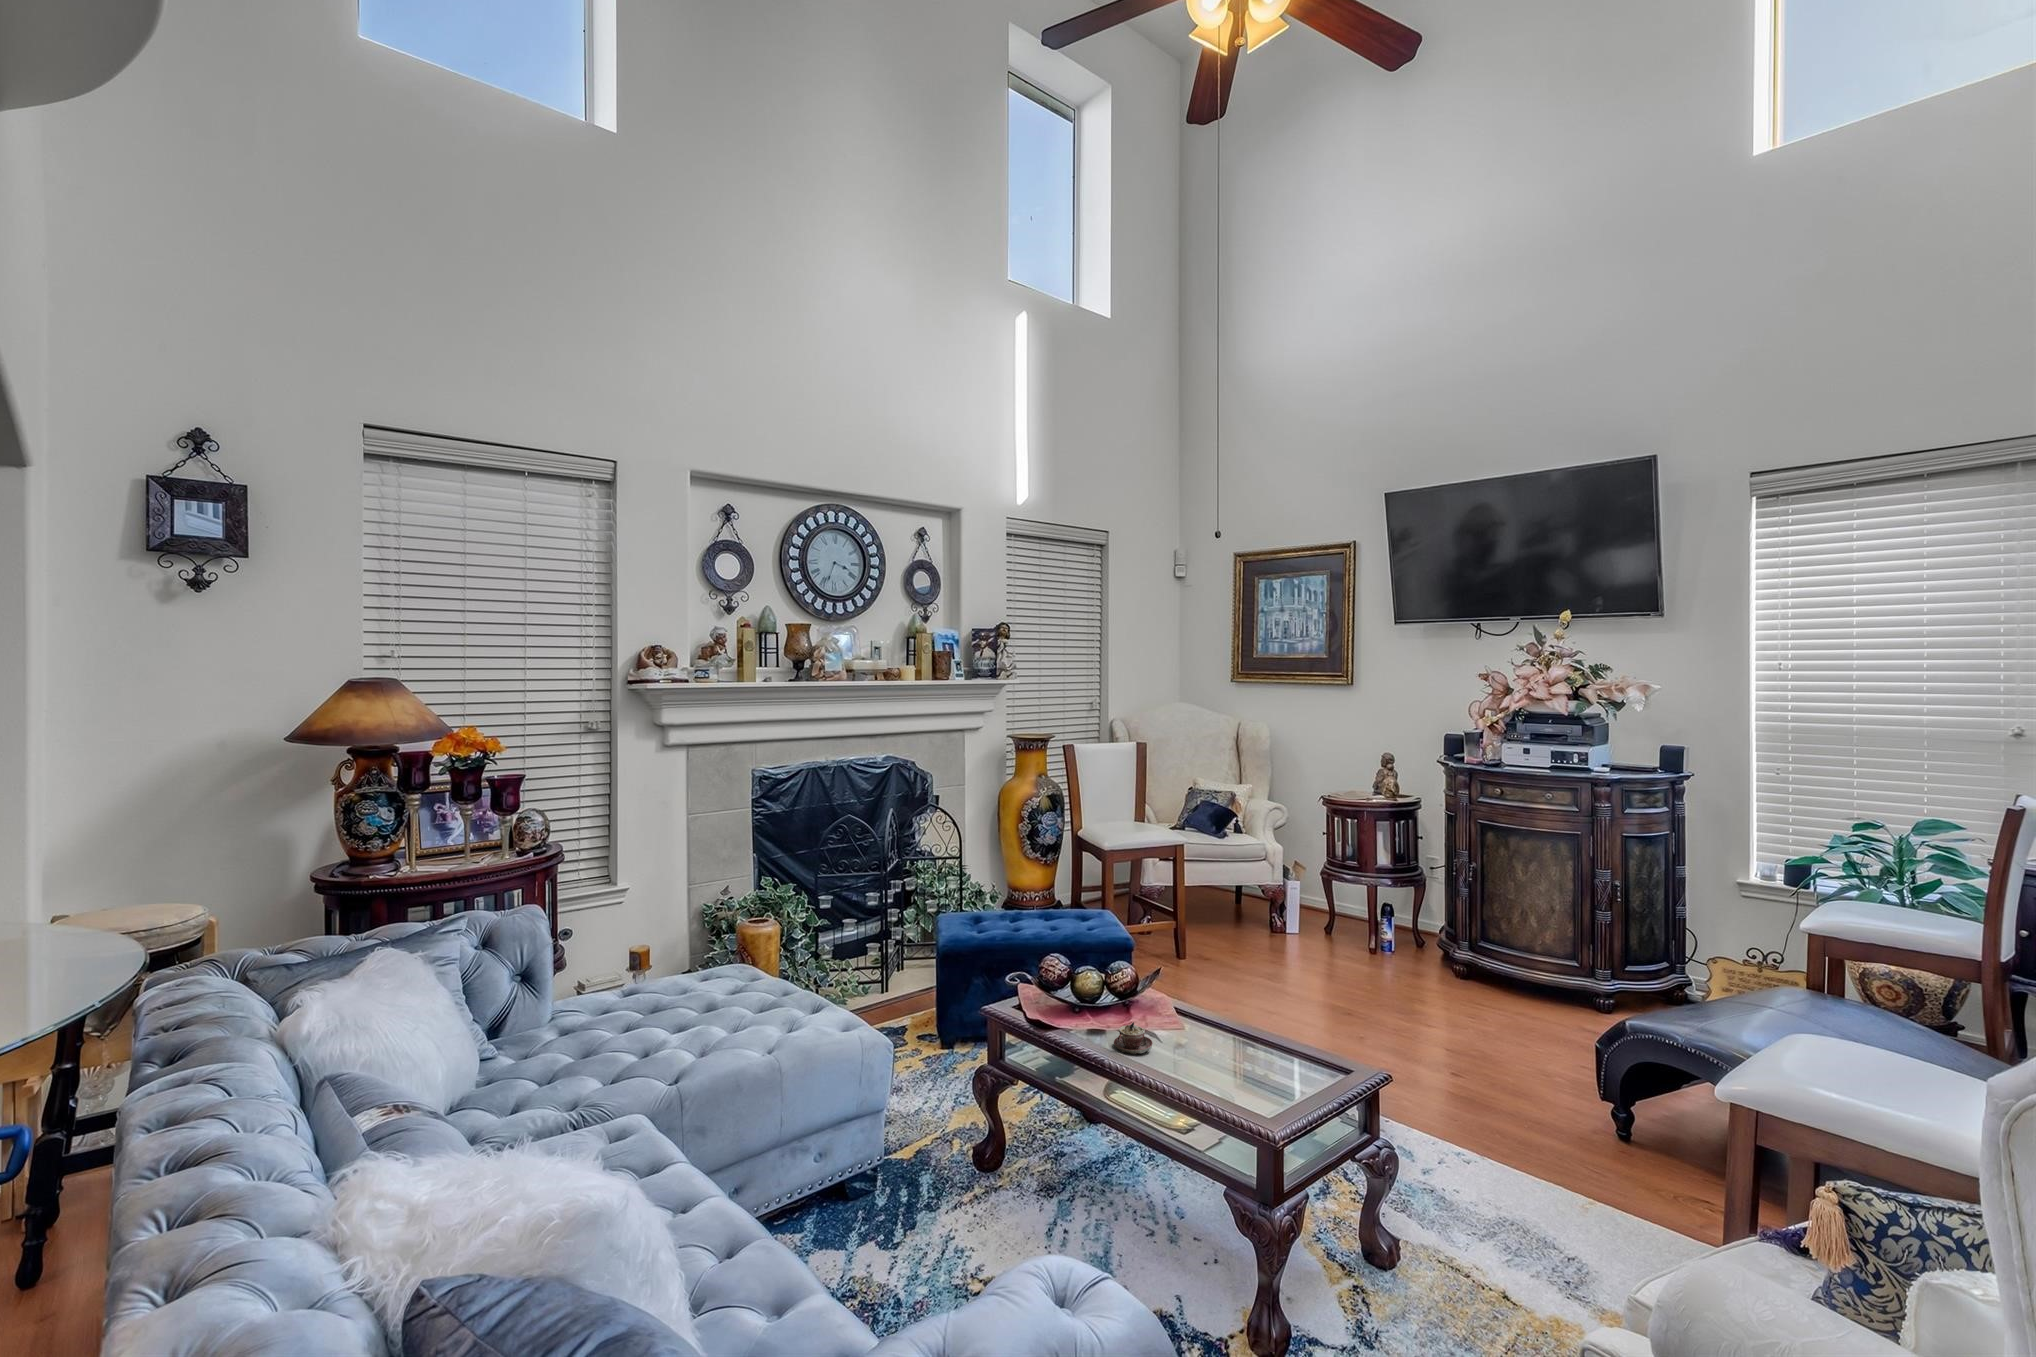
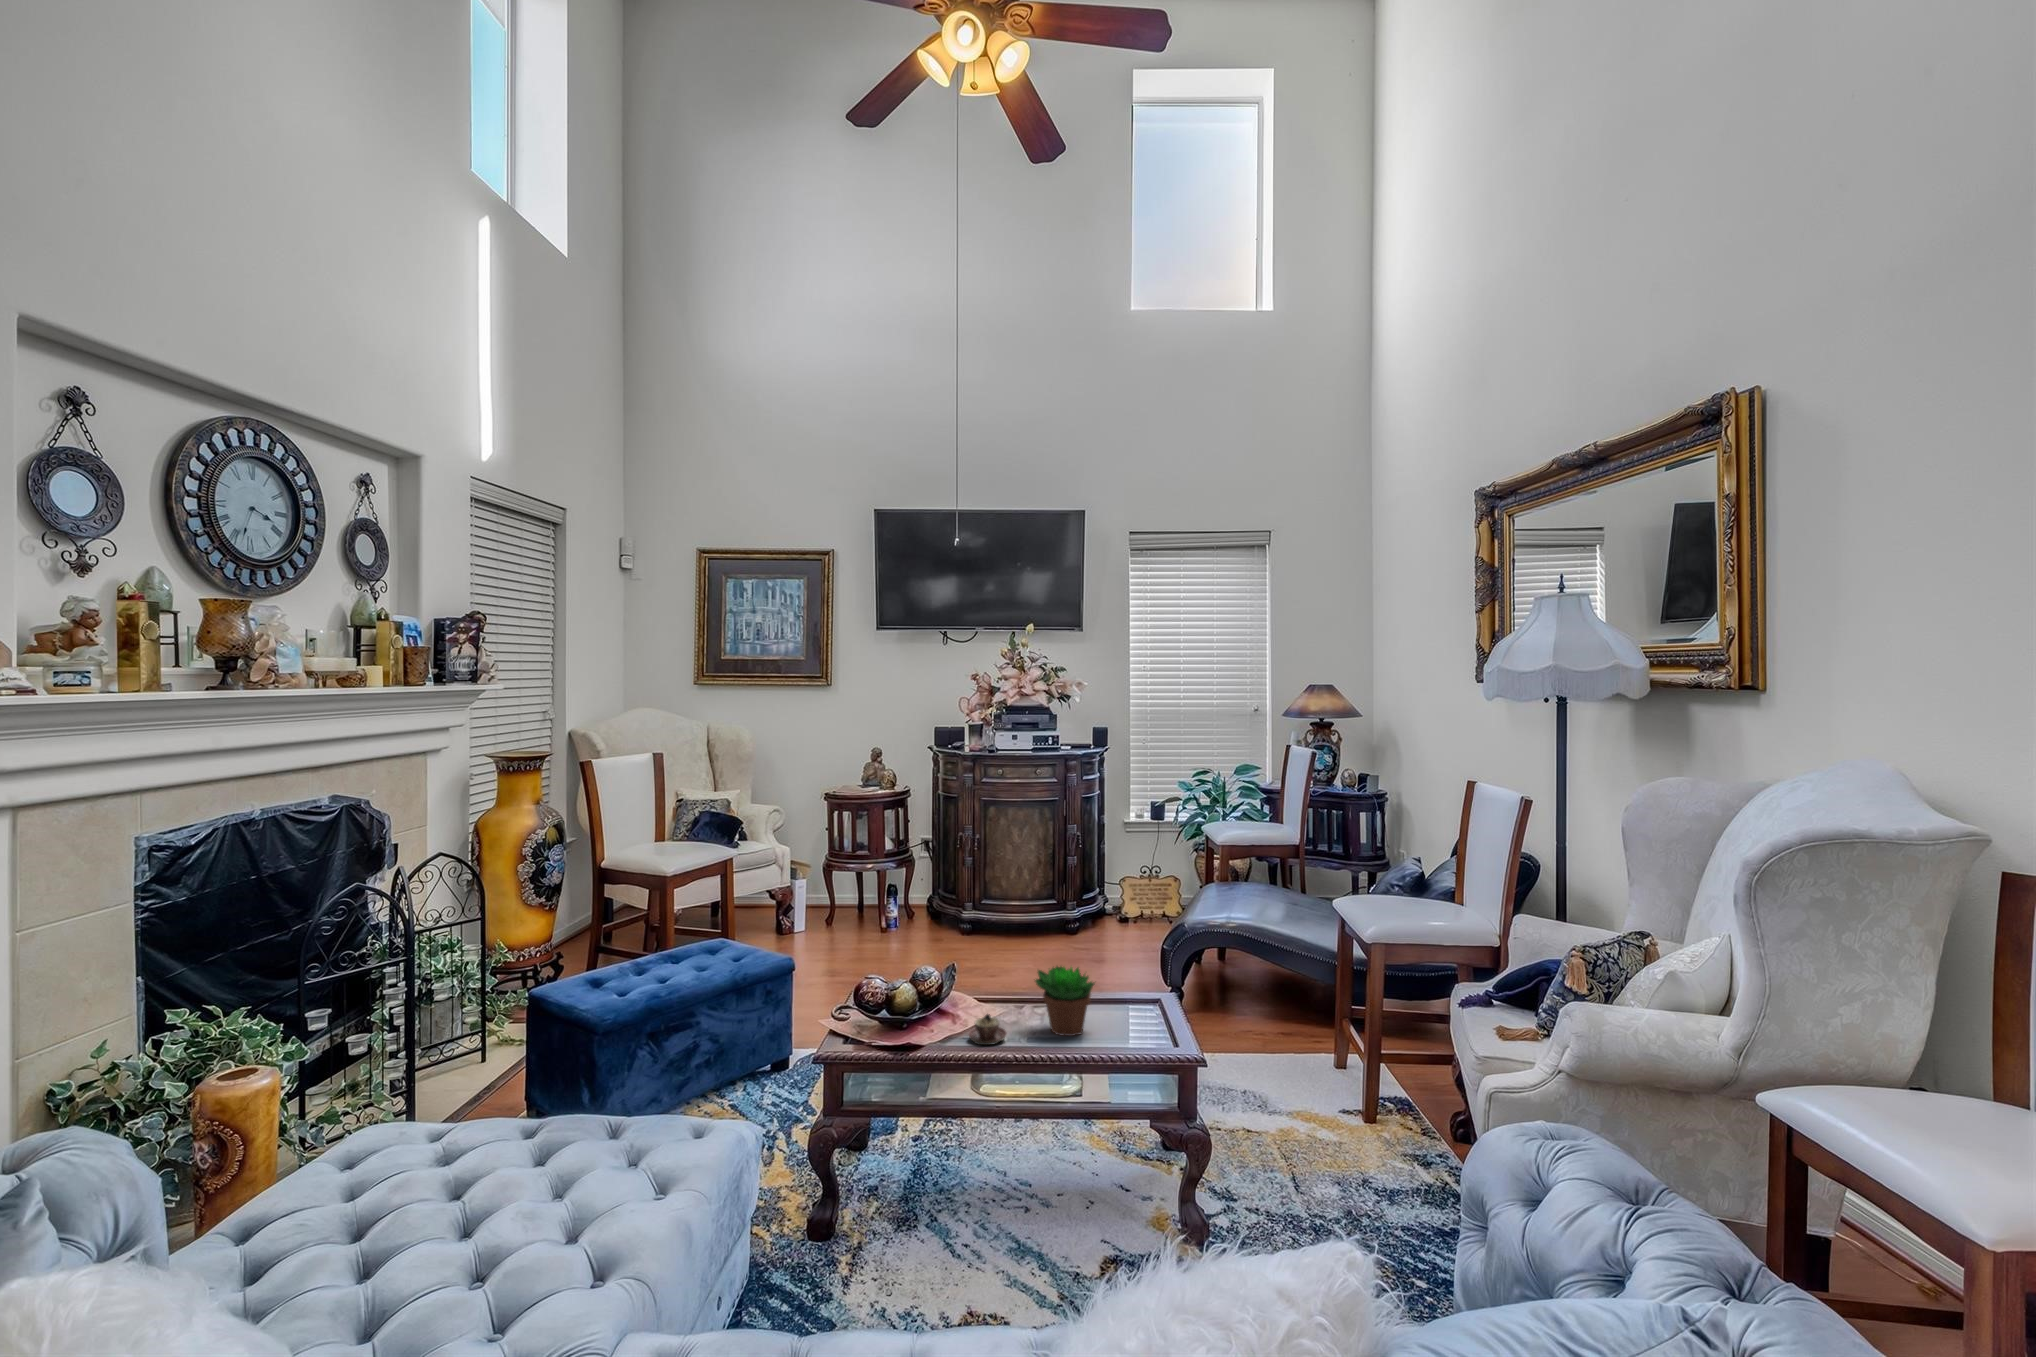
succulent plant: none [1187,995,1253,1078] -> present [1035,966,1095,1036]

